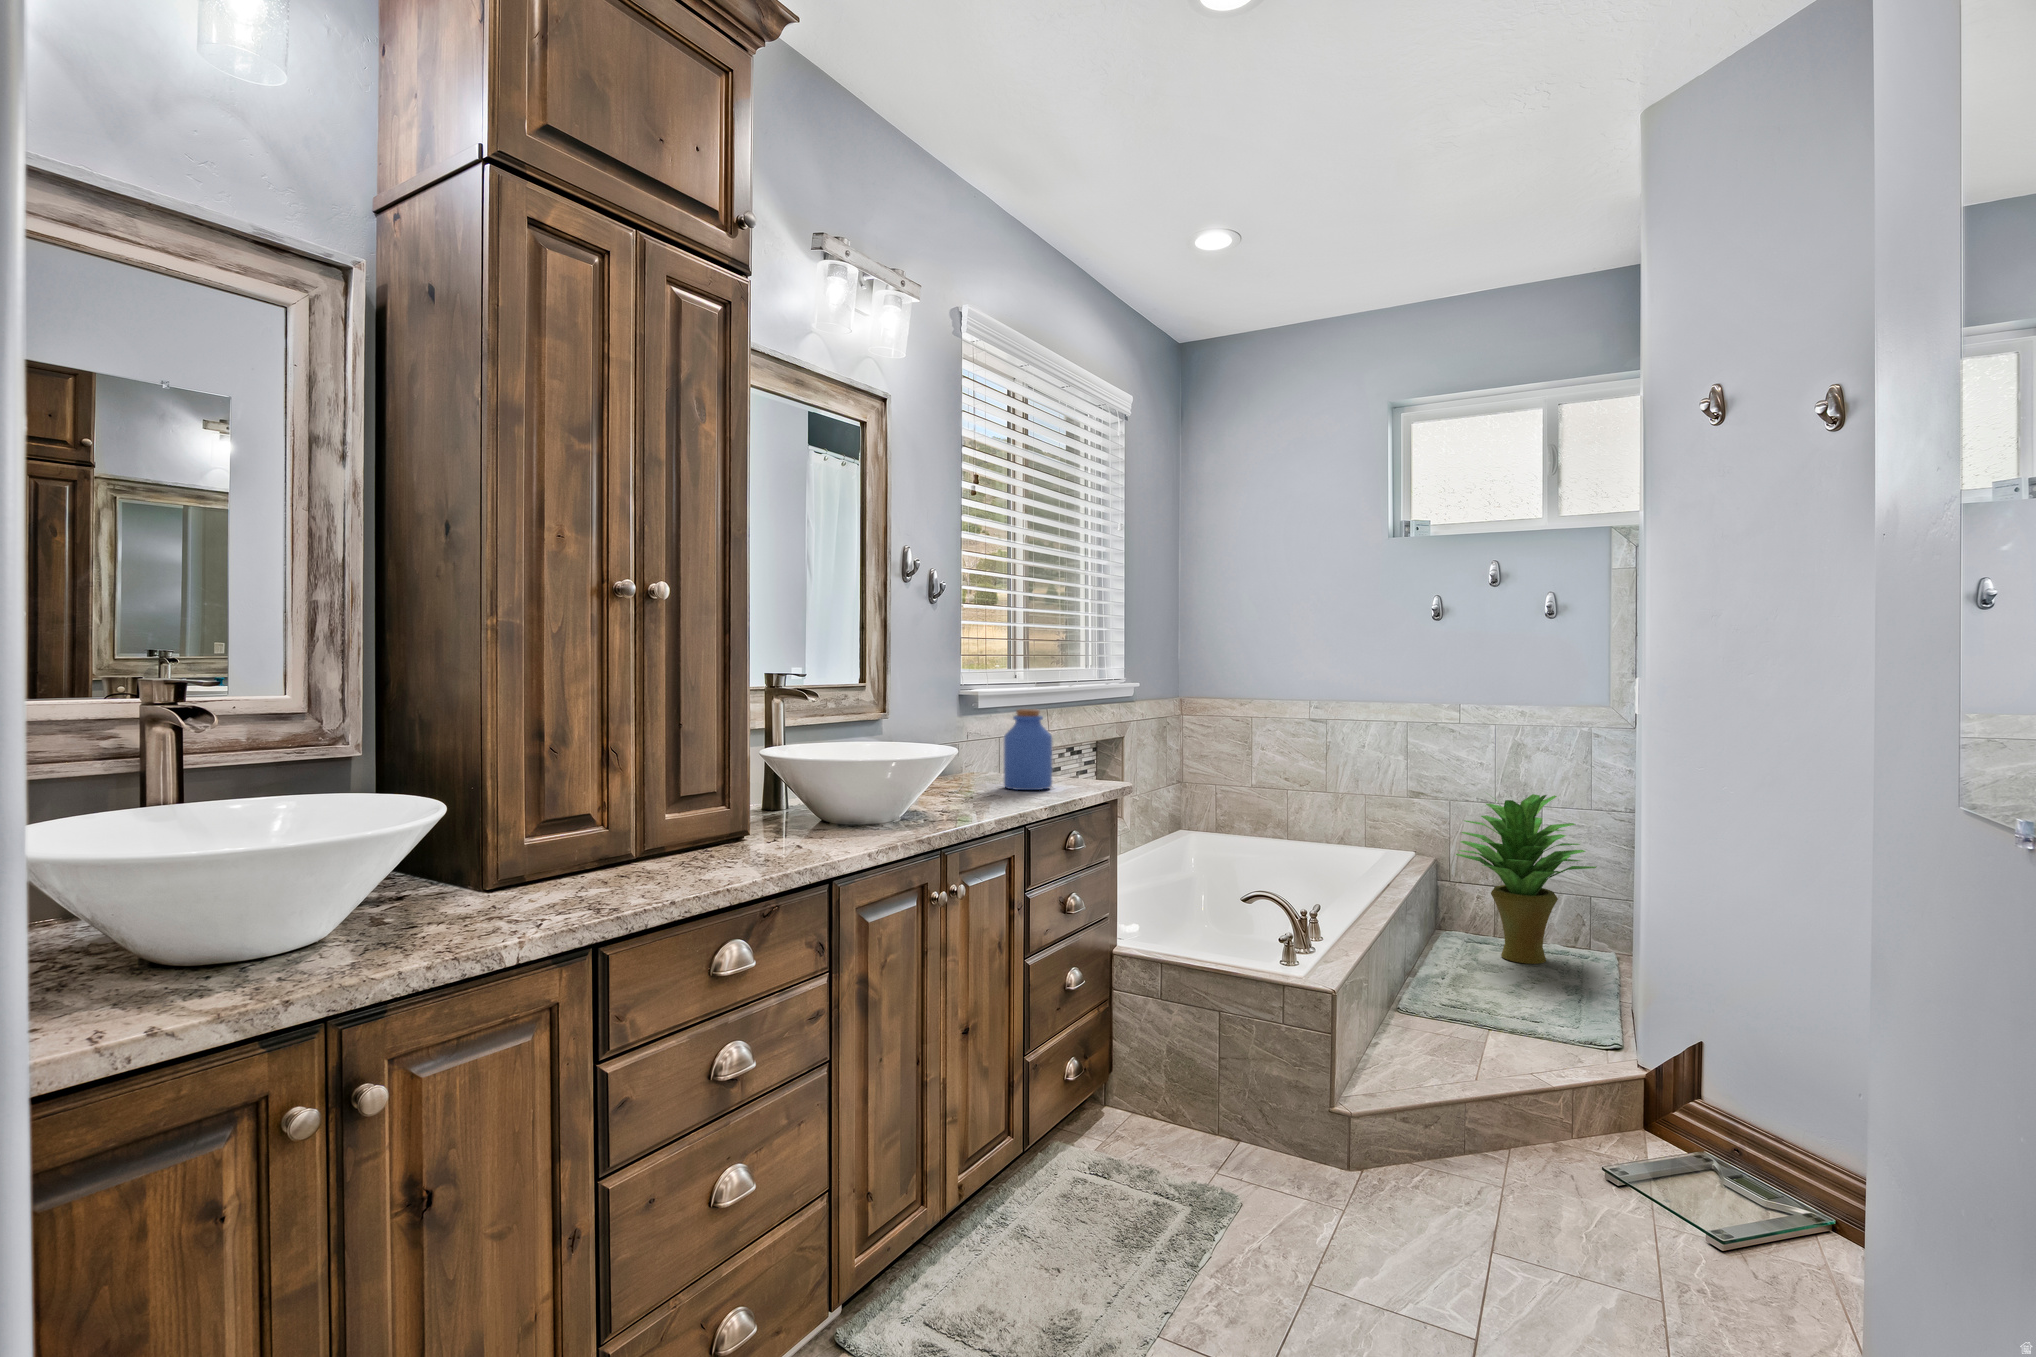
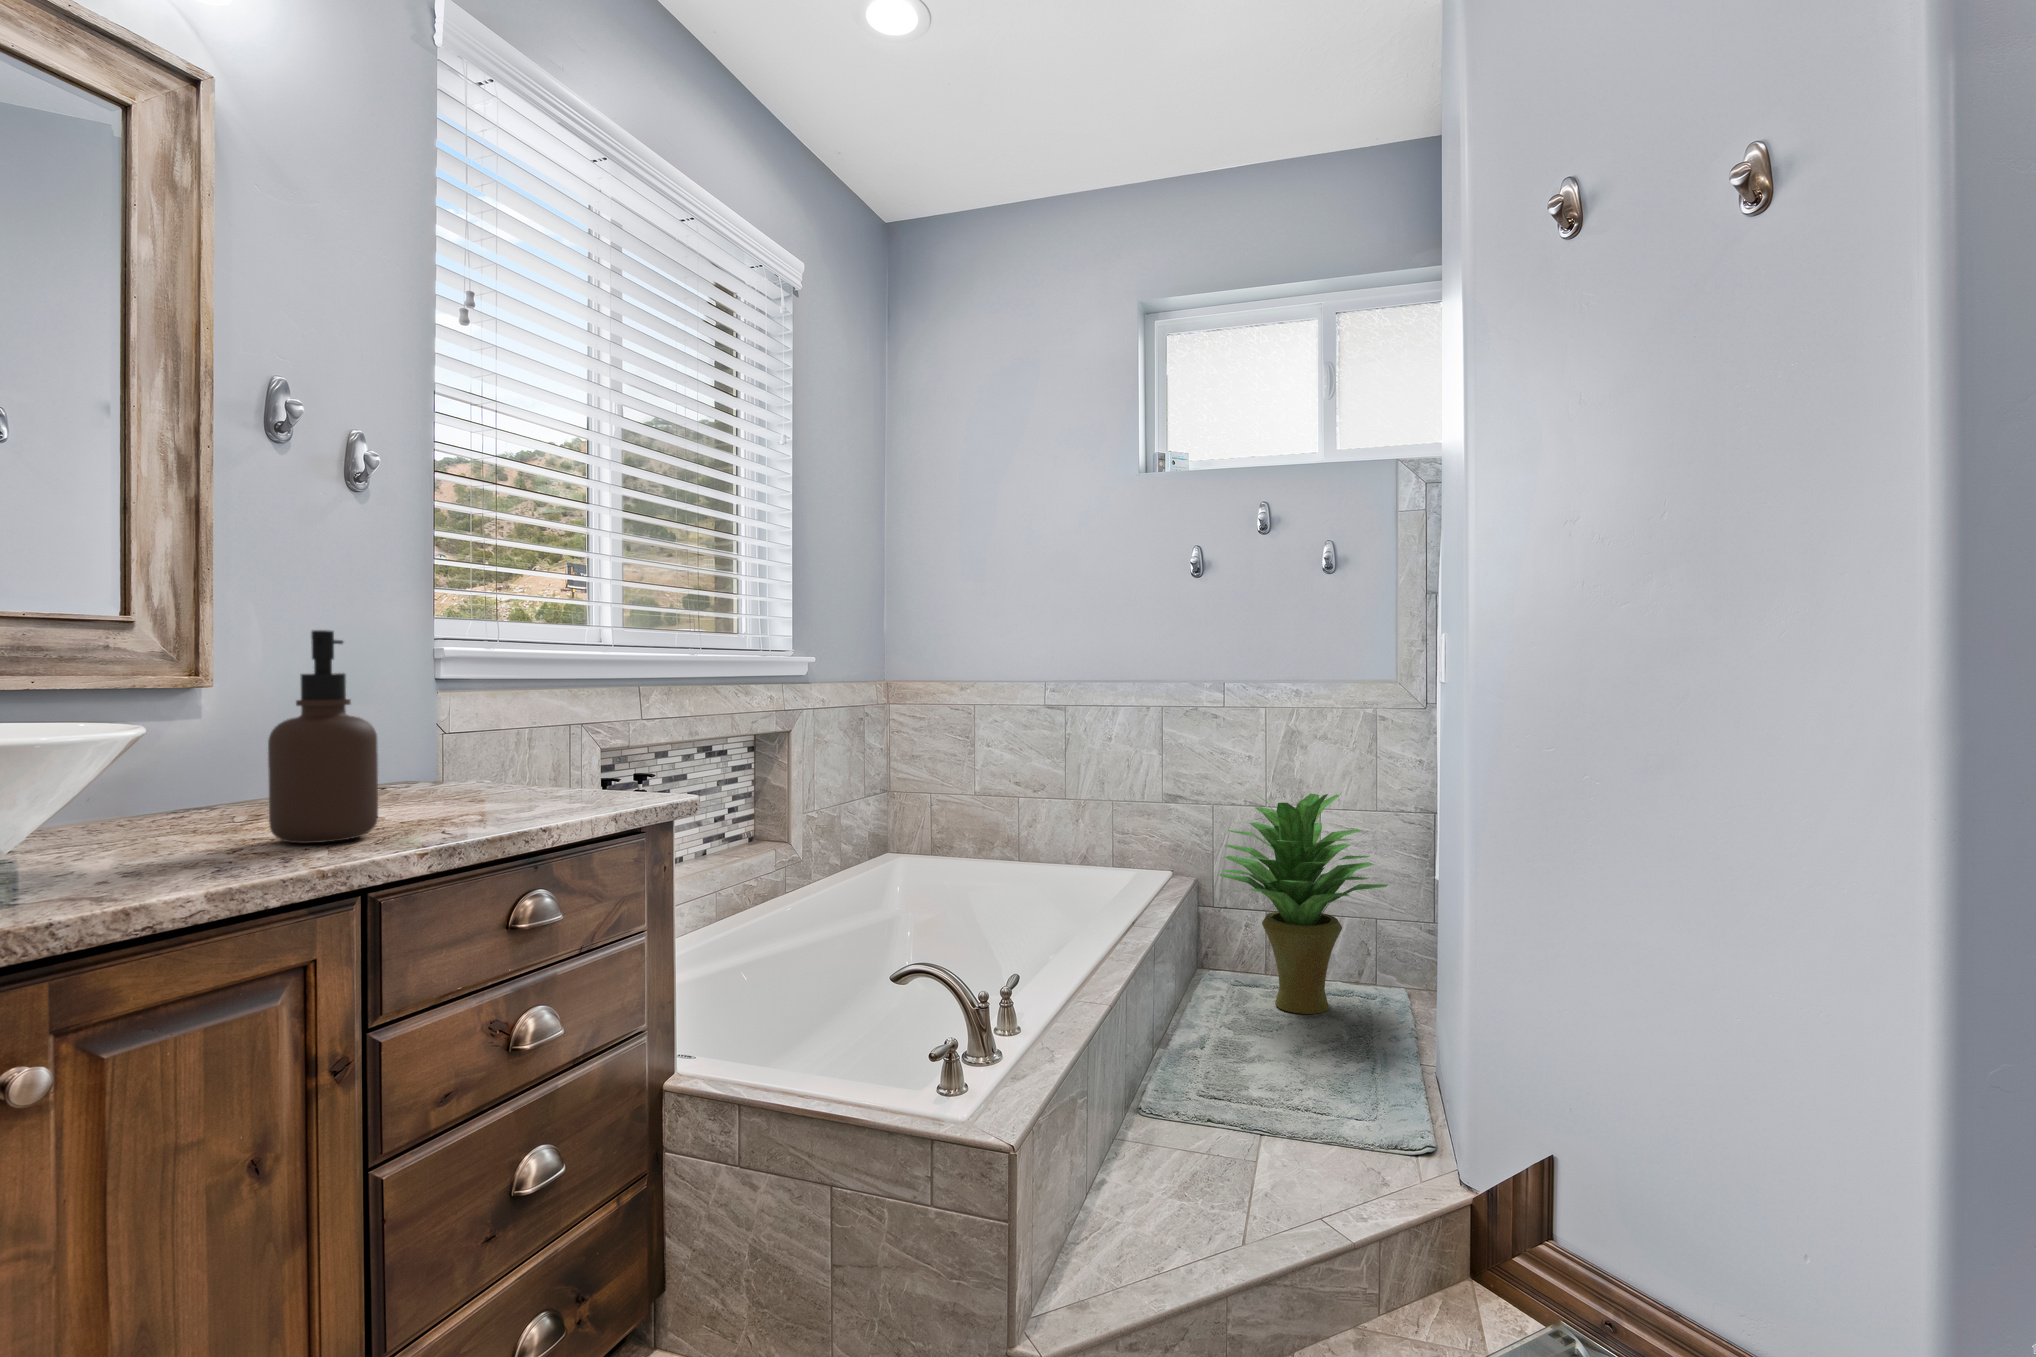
soap dispenser: none [958,692,1005,800] -> present [268,630,378,843]
jar: present [1003,709,1052,790] -> none [428,672,528,818]

